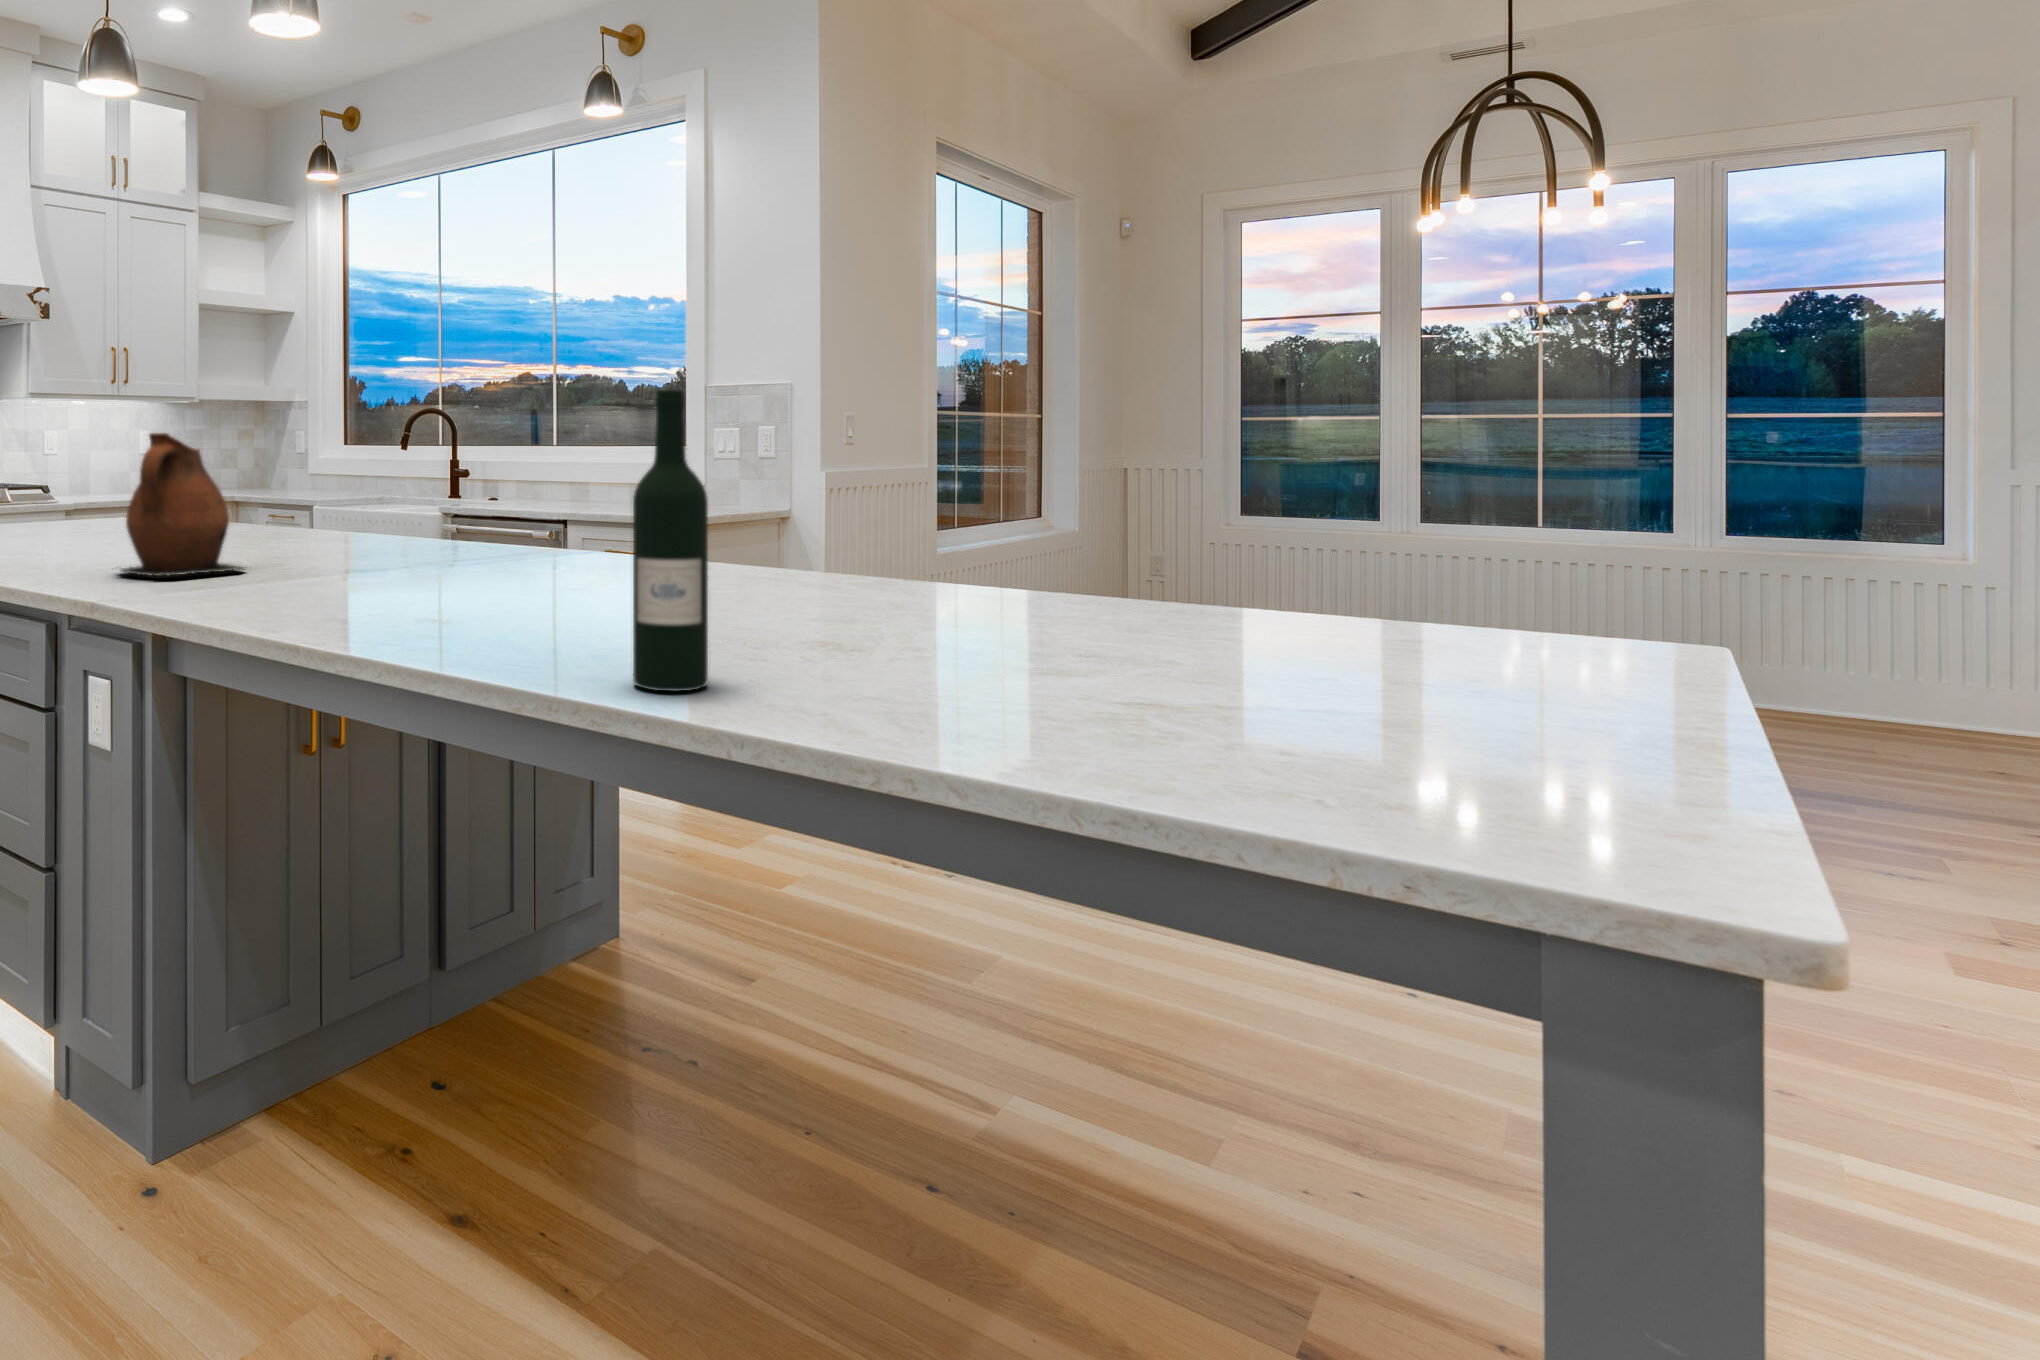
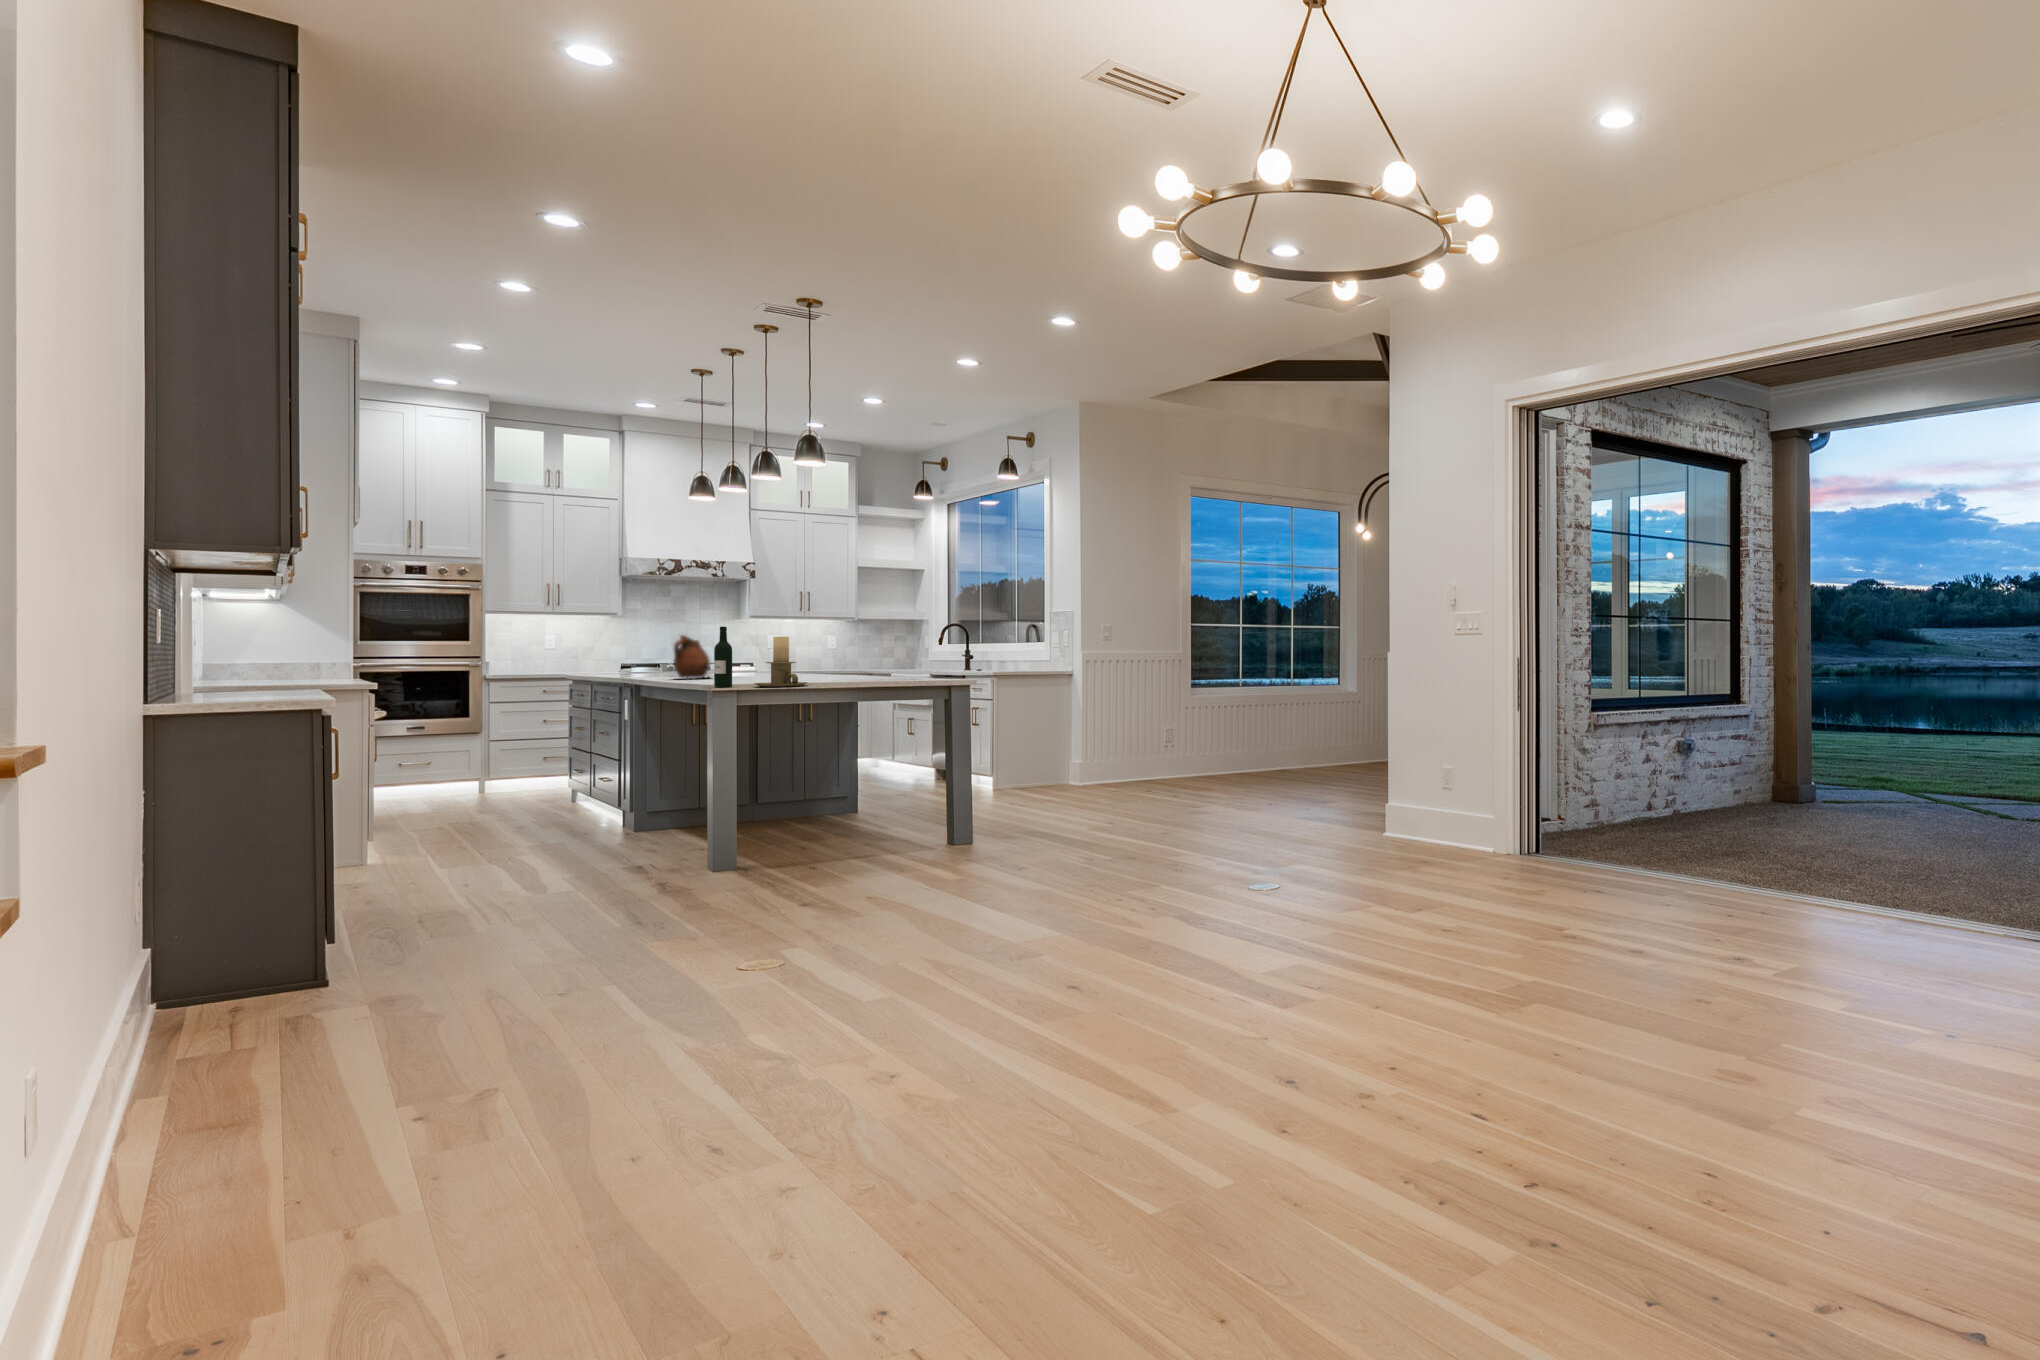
candle holder: none [815,436,1055,695] -> present [754,636,807,687]

